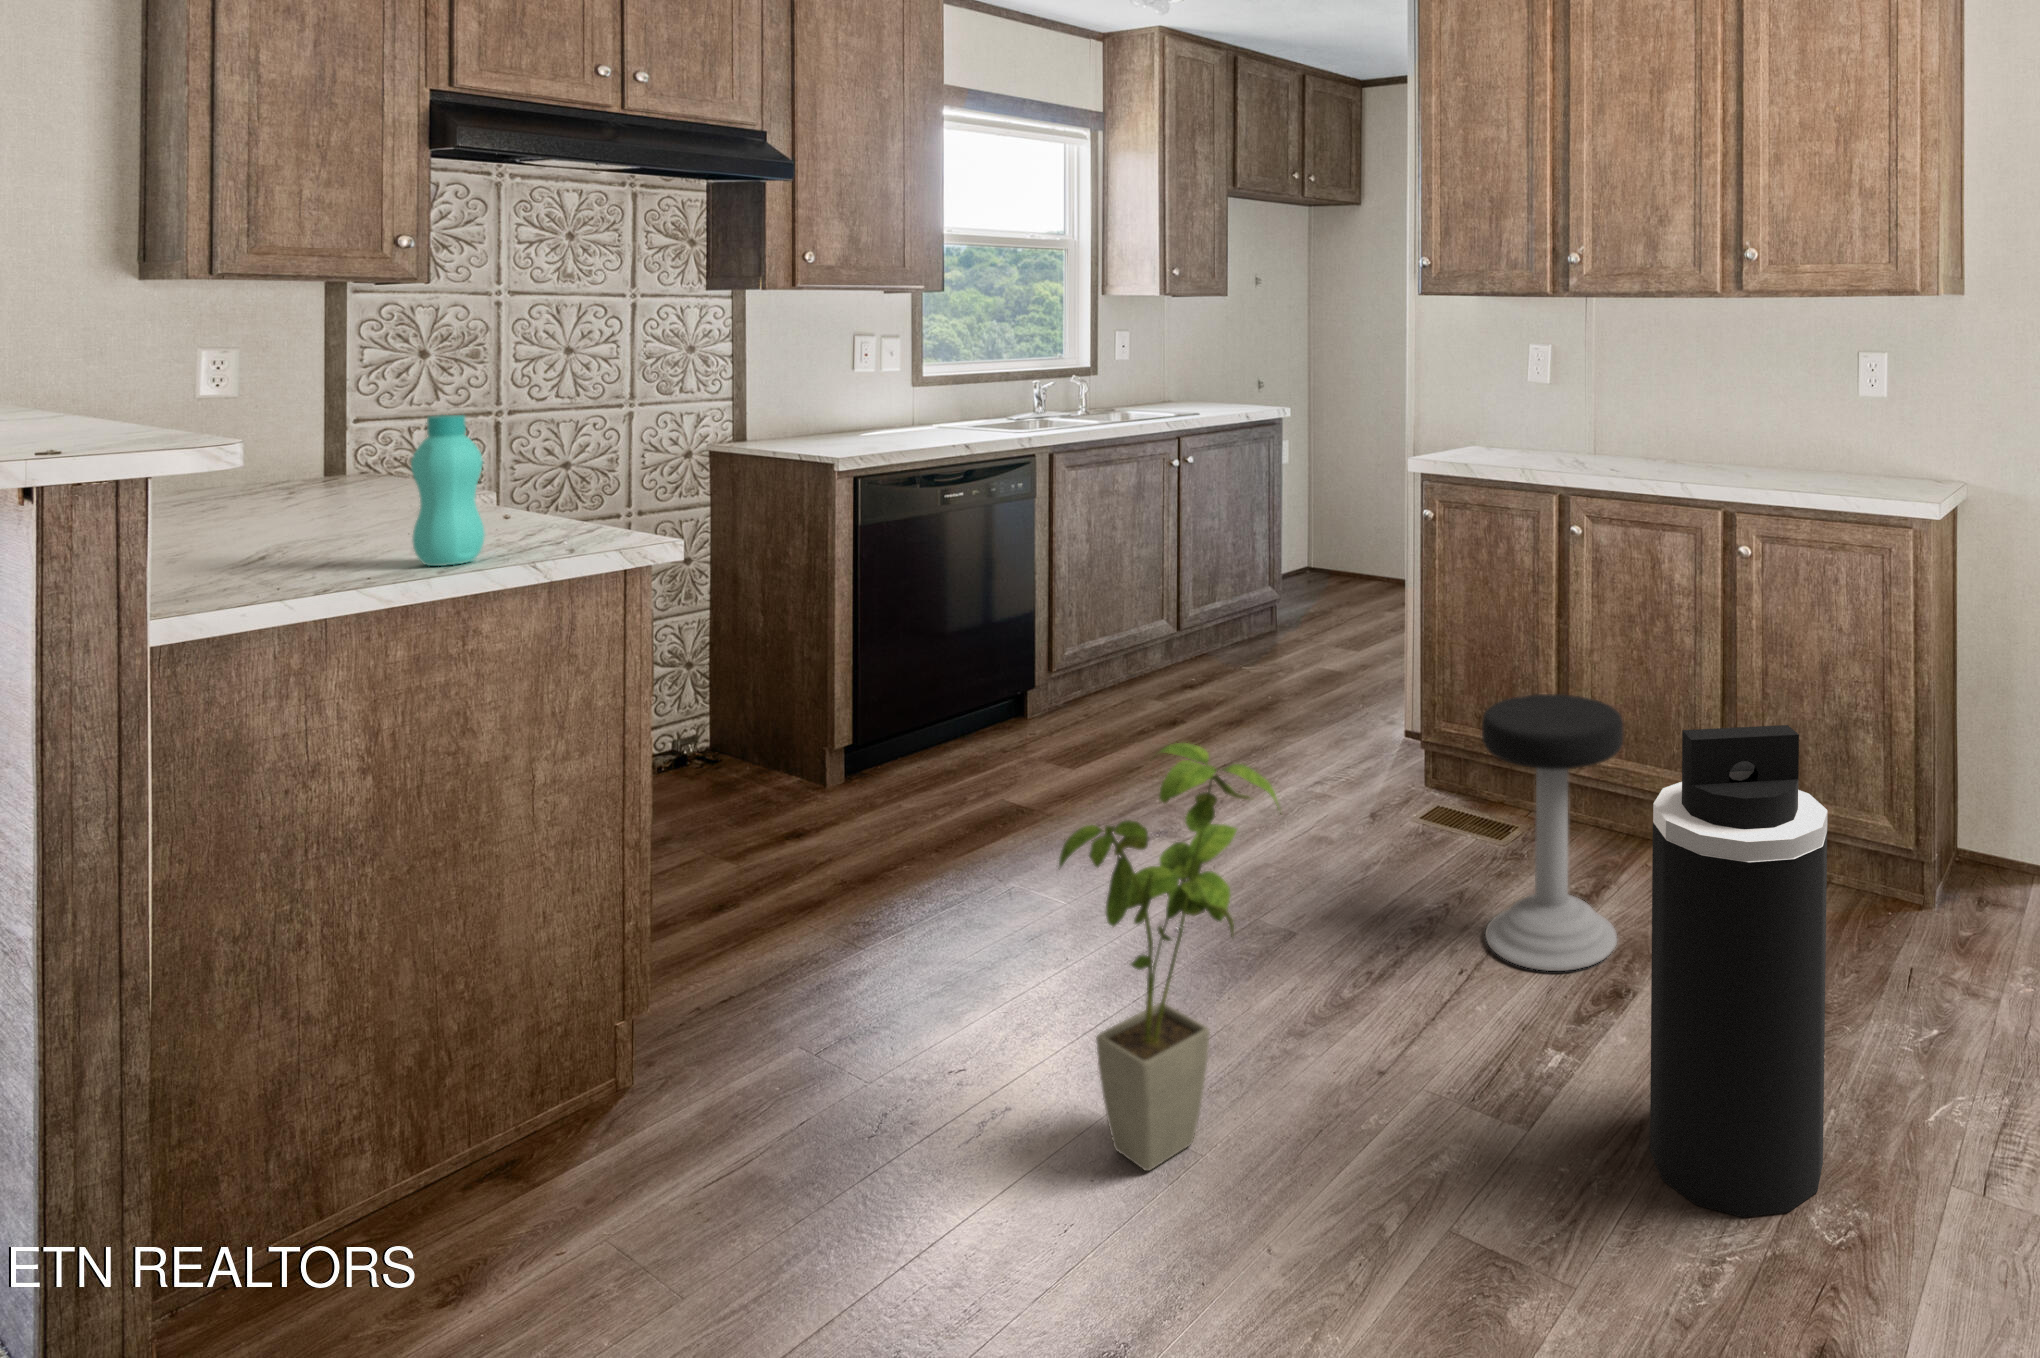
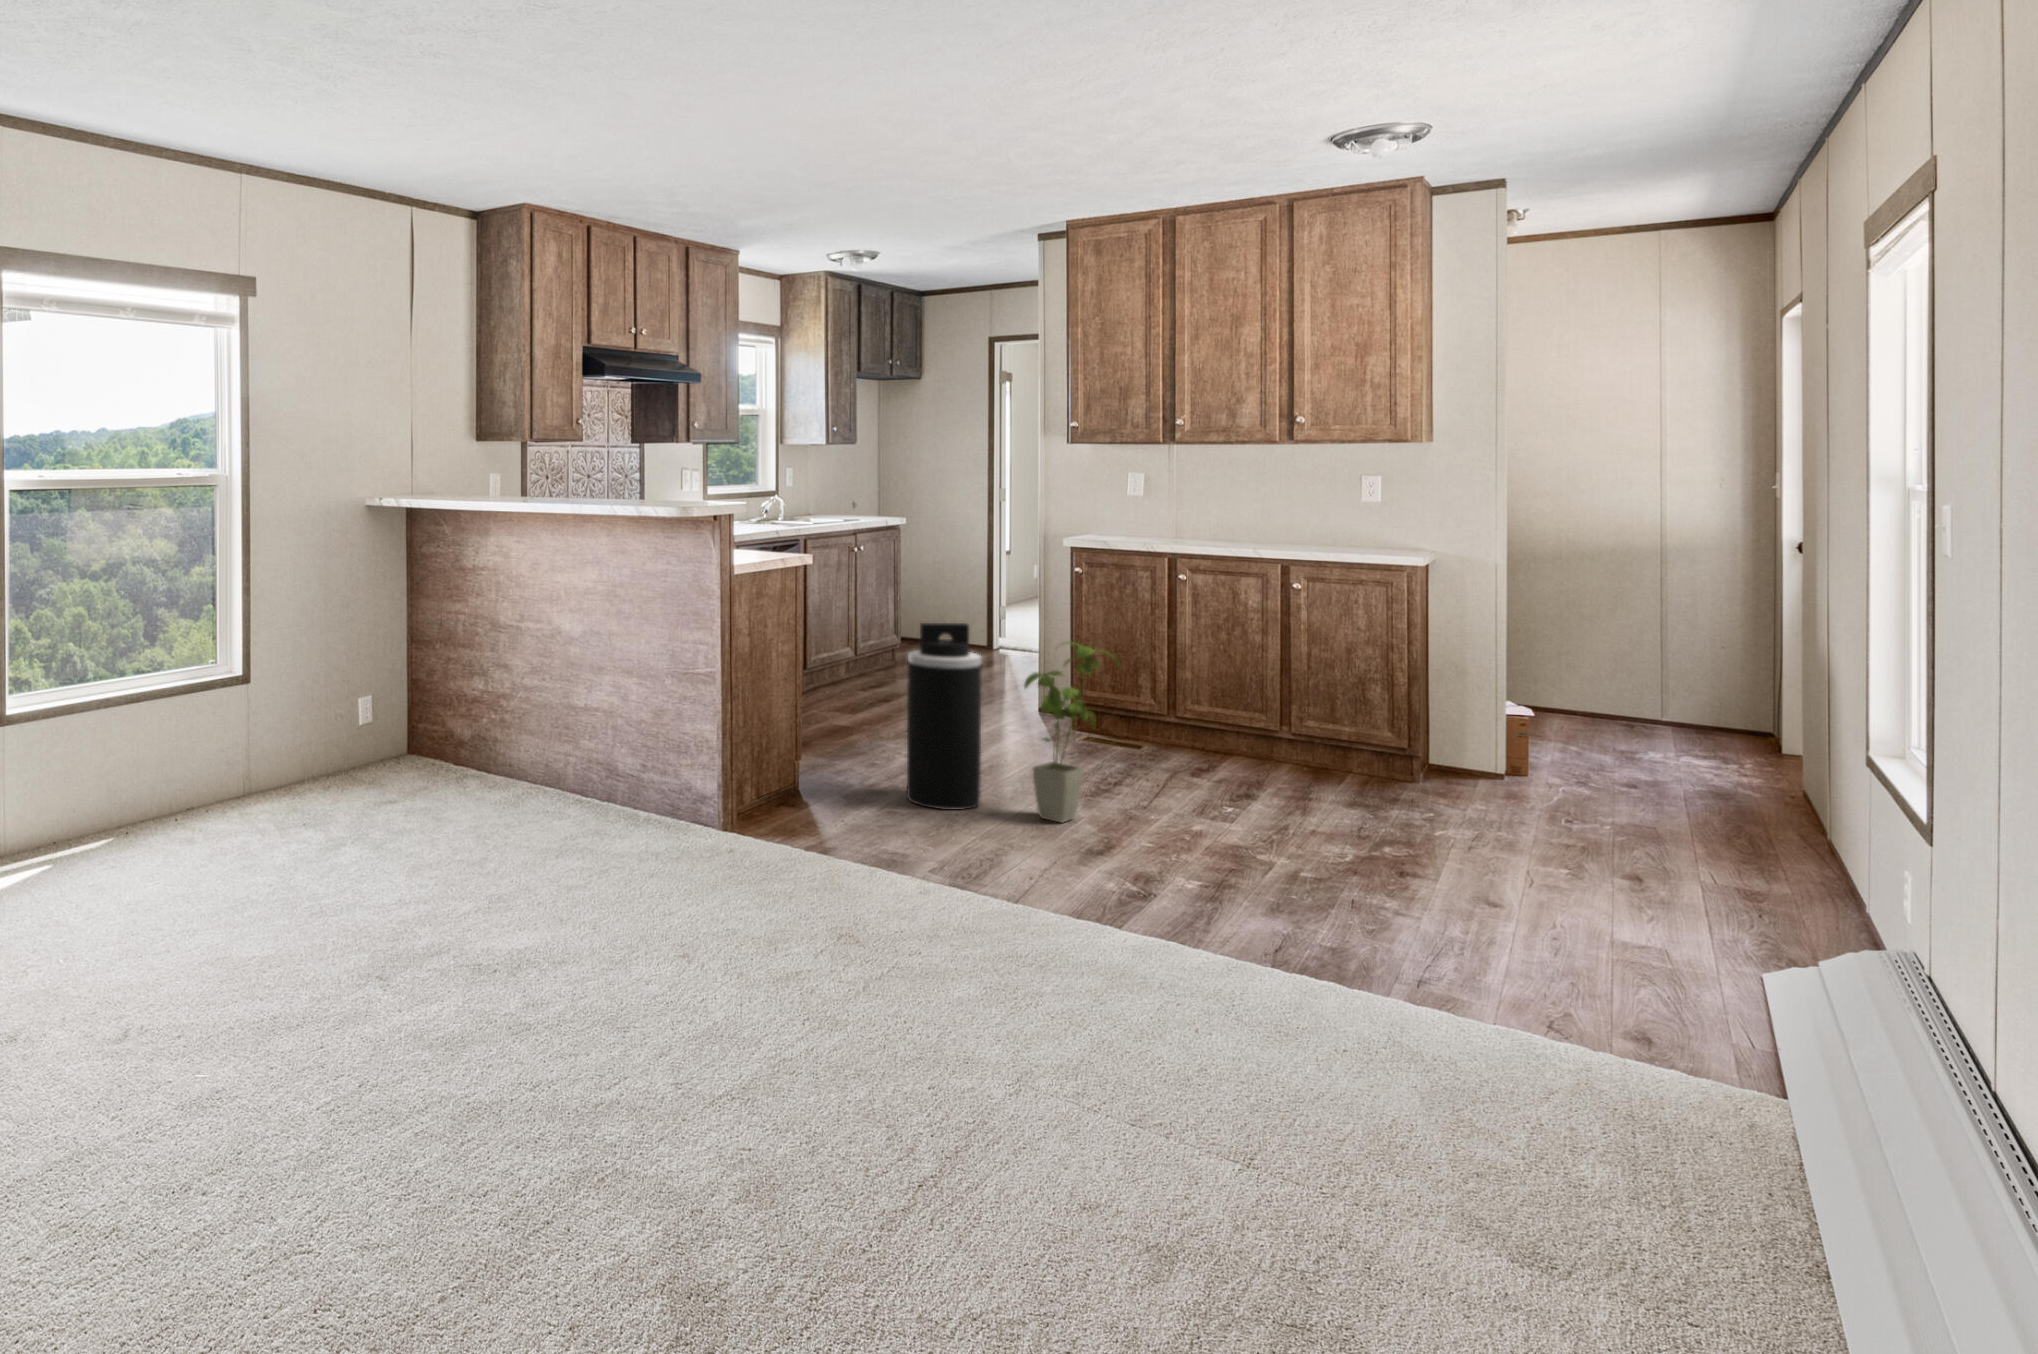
bottle: present [411,415,485,566] -> none [755,496,777,556]
stool: present [1482,694,1624,971] -> none [1160,657,1243,789]
trash can: present [1650,725,1828,1217] -> present [907,623,982,810]

